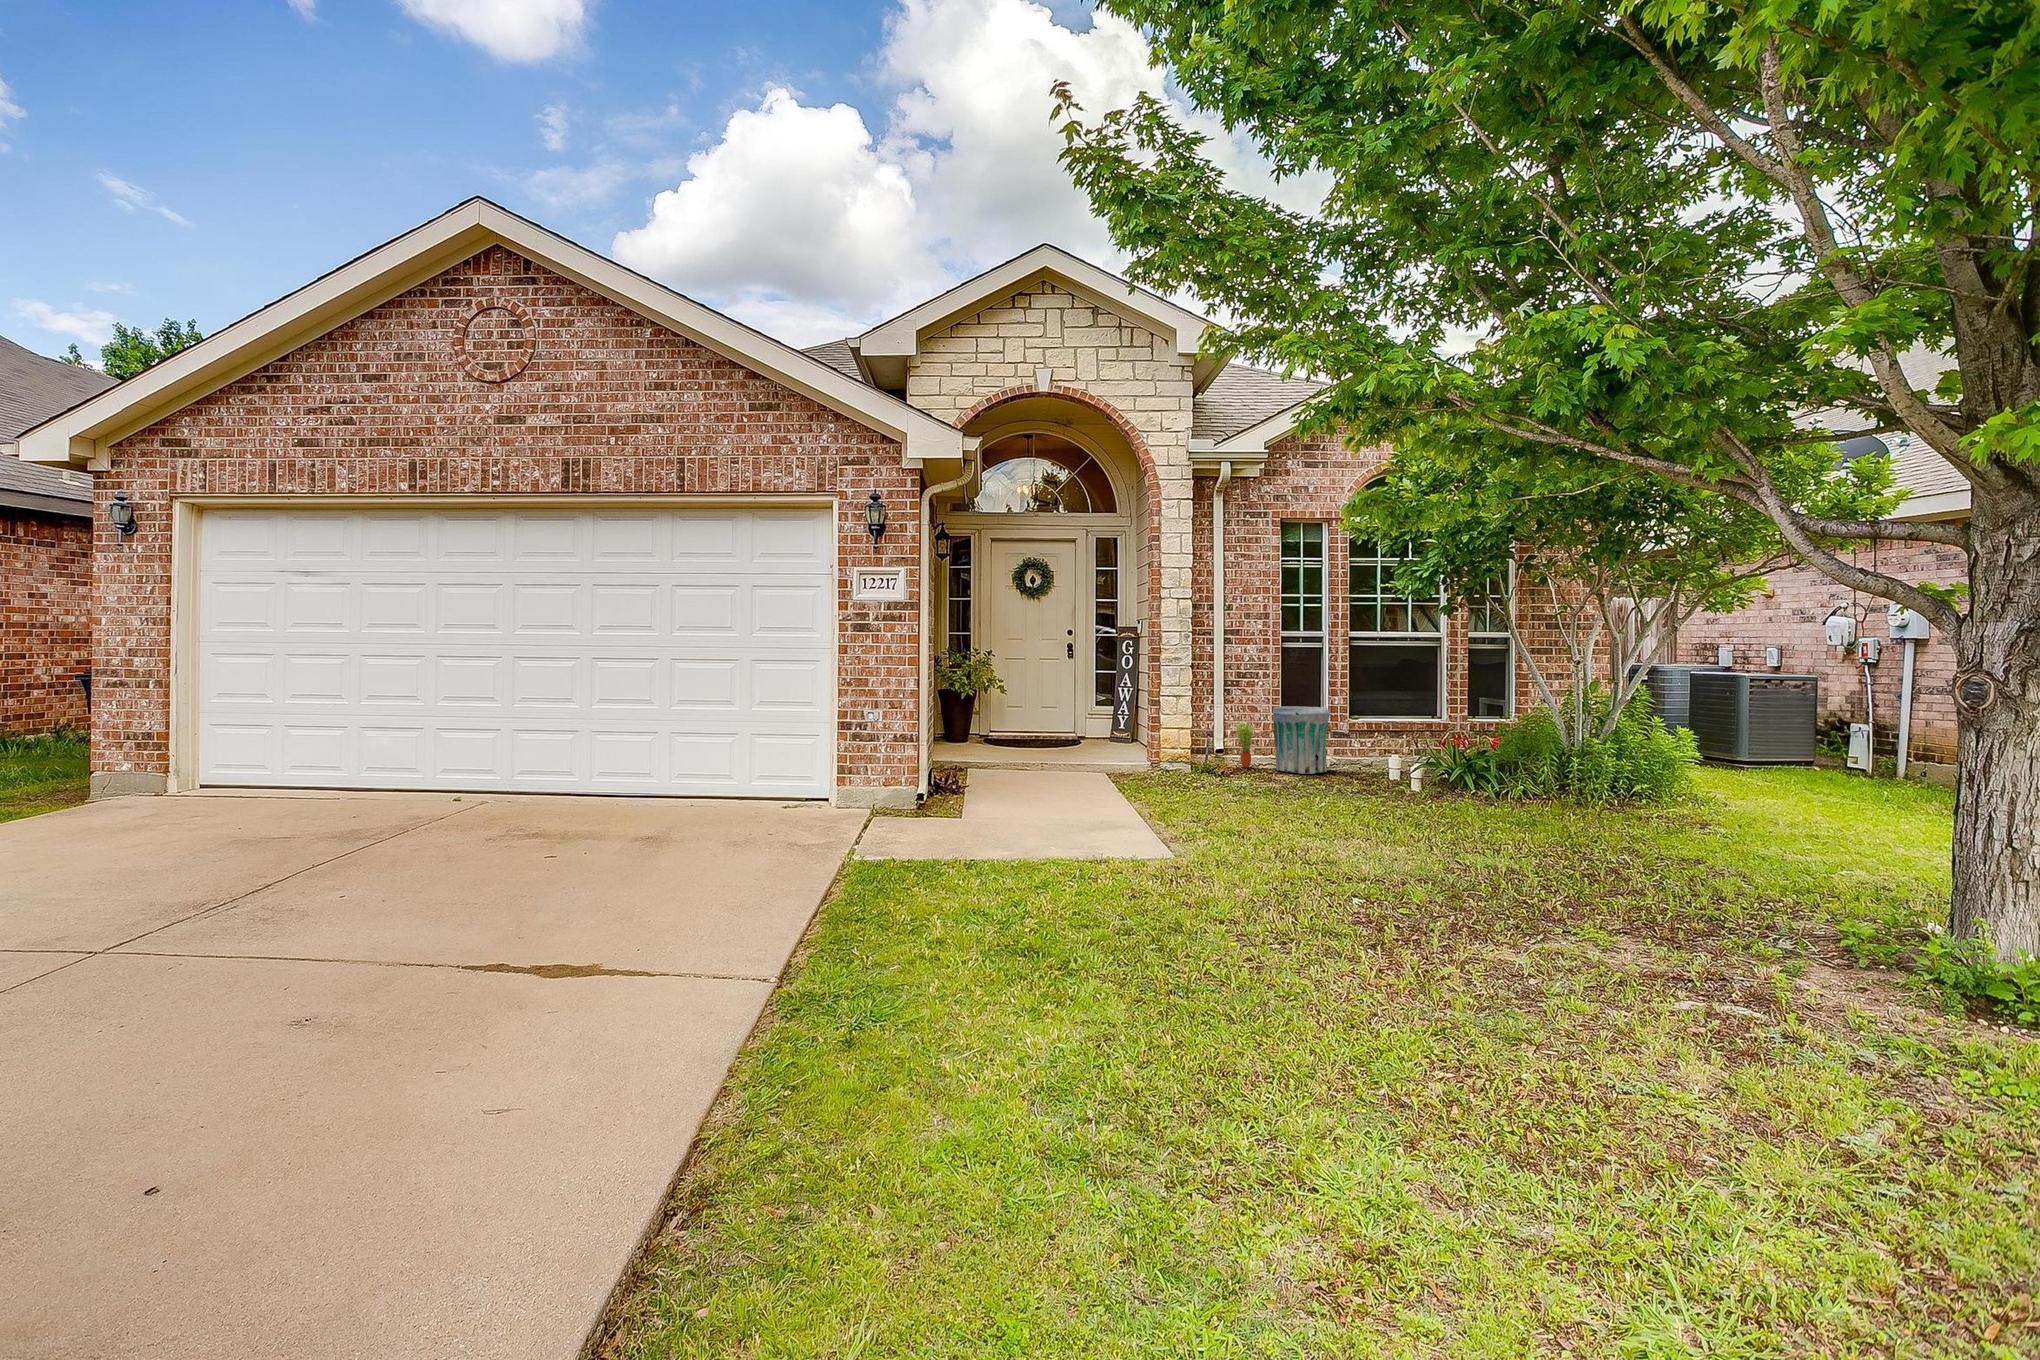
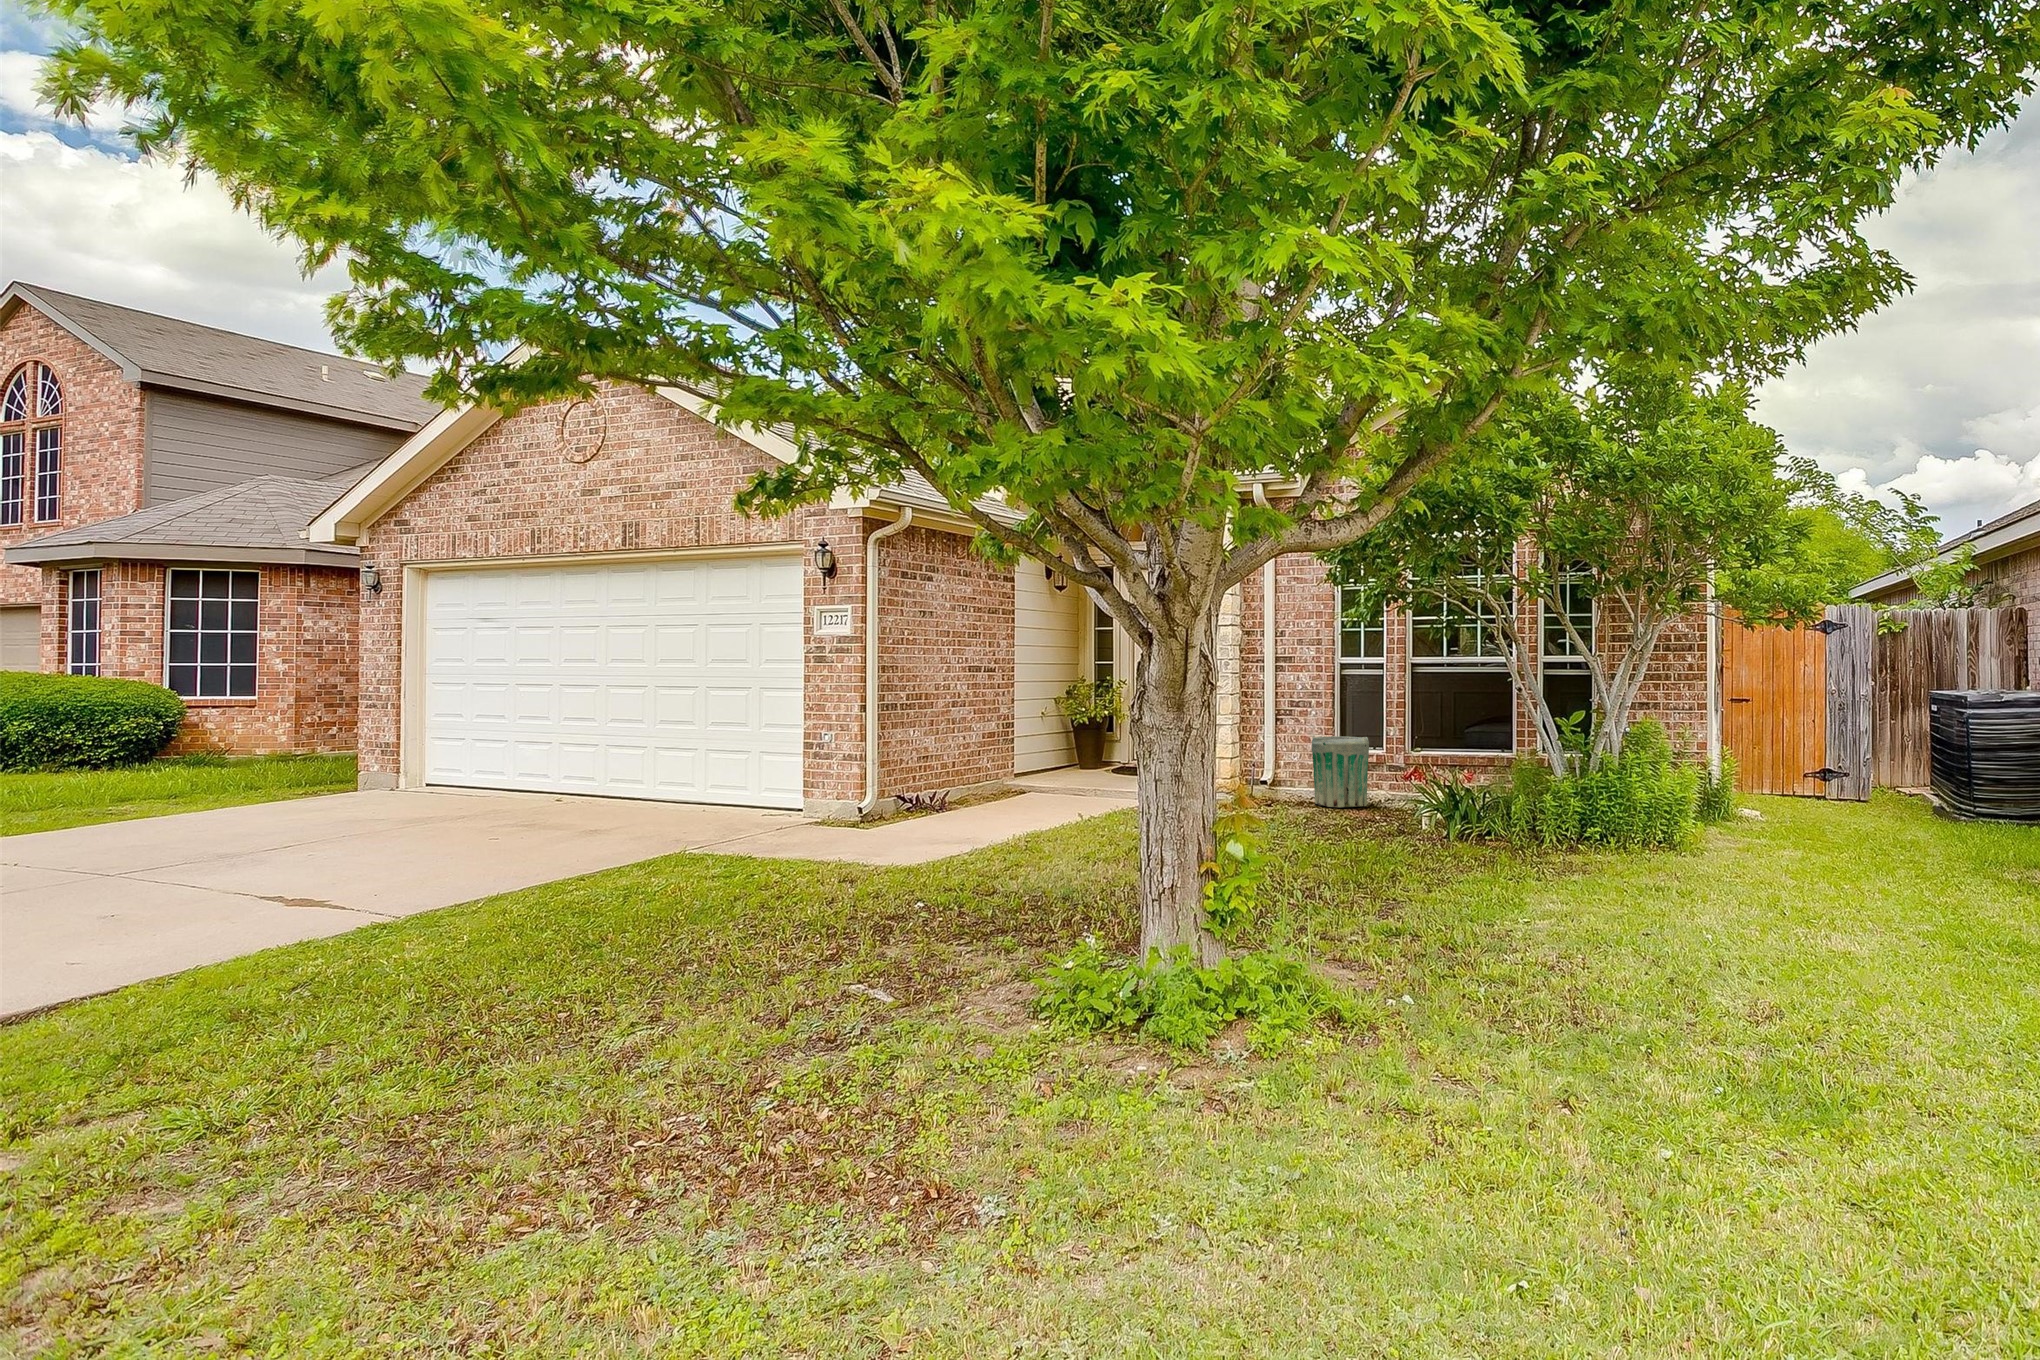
potted plant: present [1235,720,1255,768] -> none [1280,749,1301,799]

